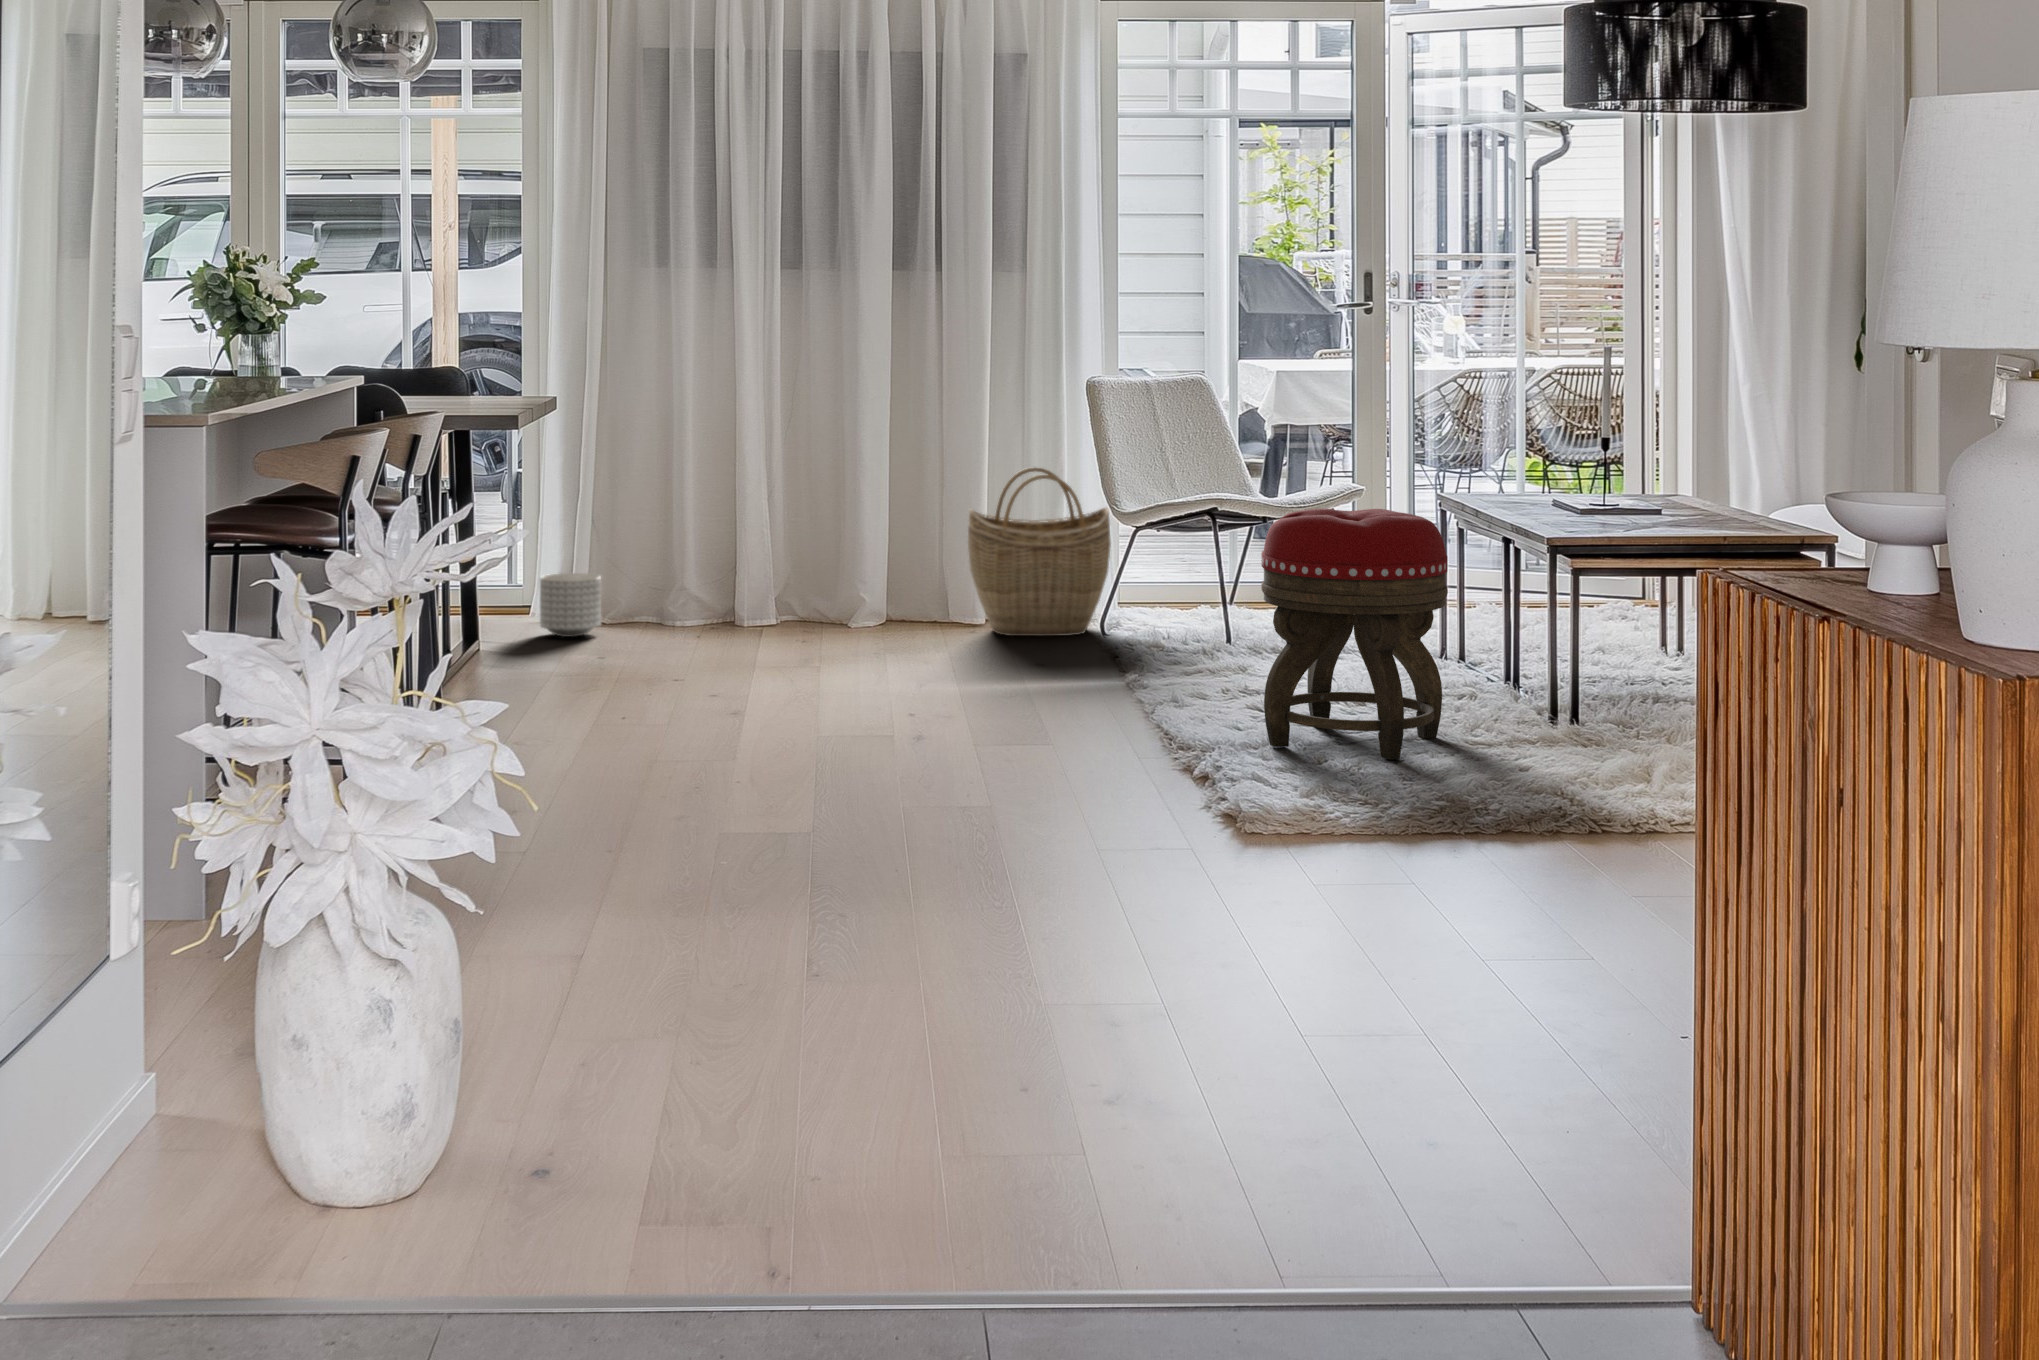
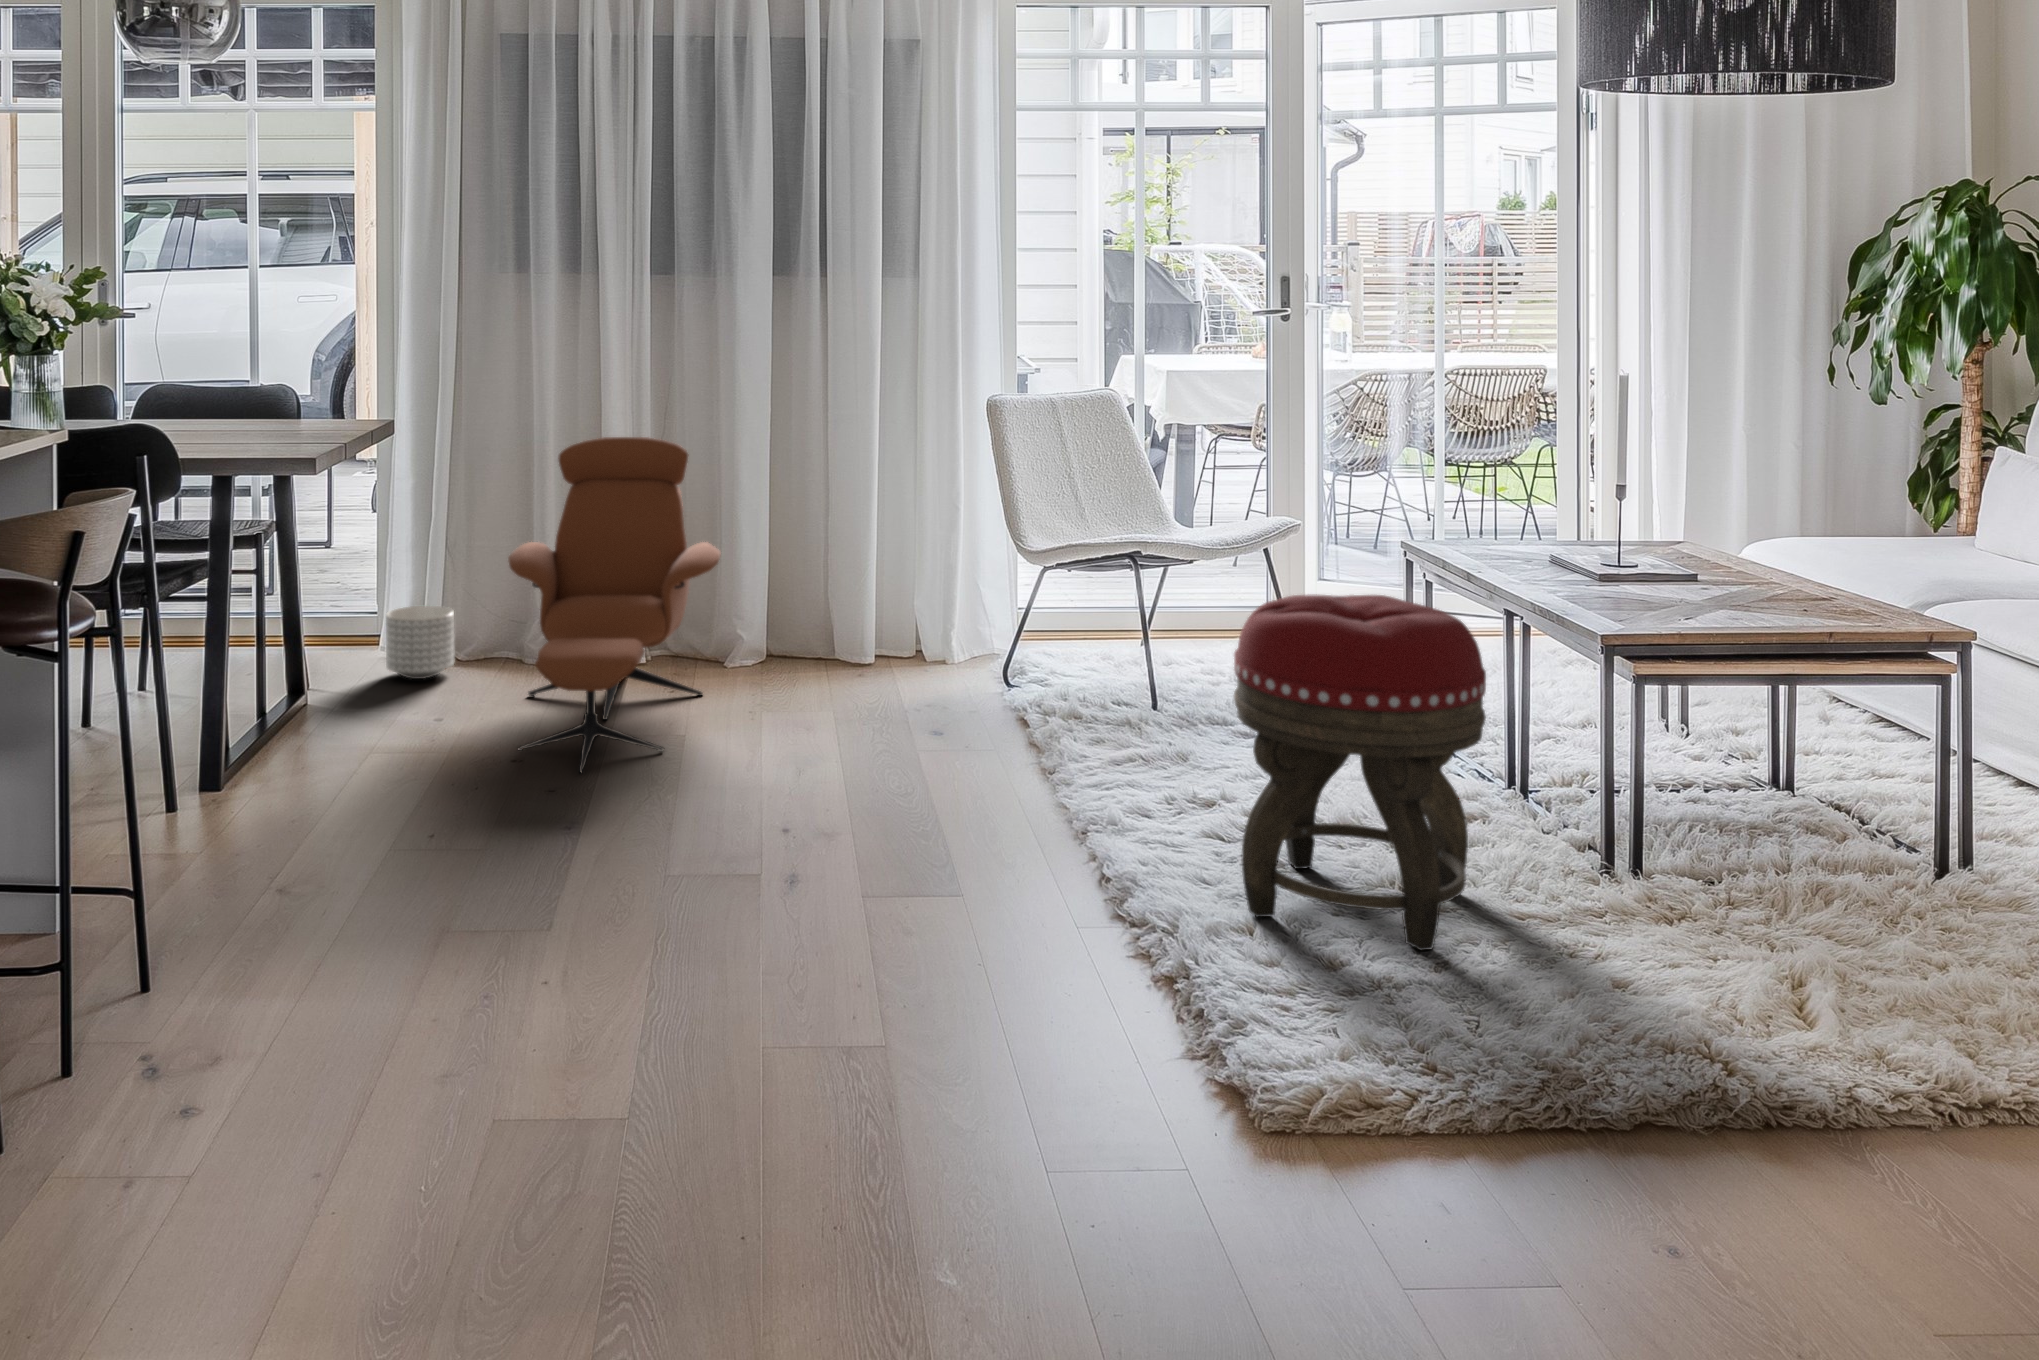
lounge chair: none [657,417,848,686] -> present [508,437,720,773]
woven basket: present [968,467,1111,636] -> none [855,490,1012,682]

